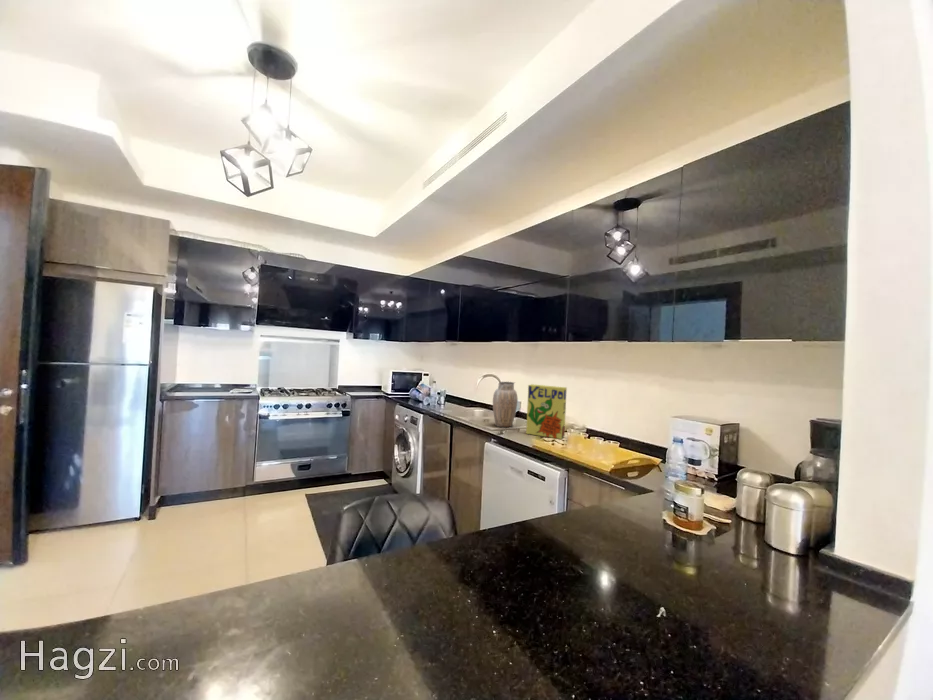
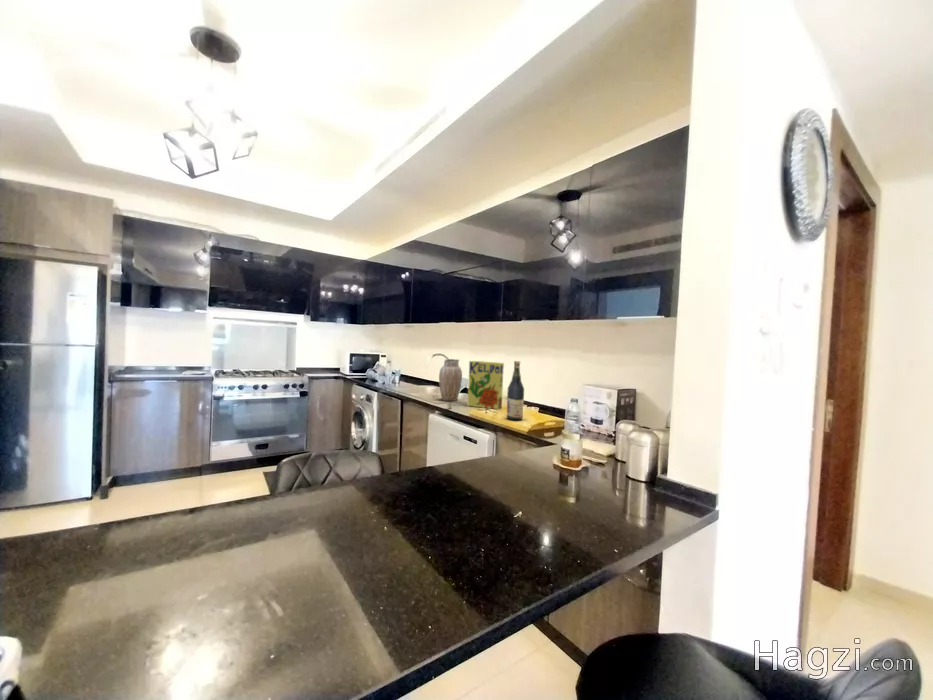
wine bottle: none [576,388,597,454] -> present [507,361,524,420]

